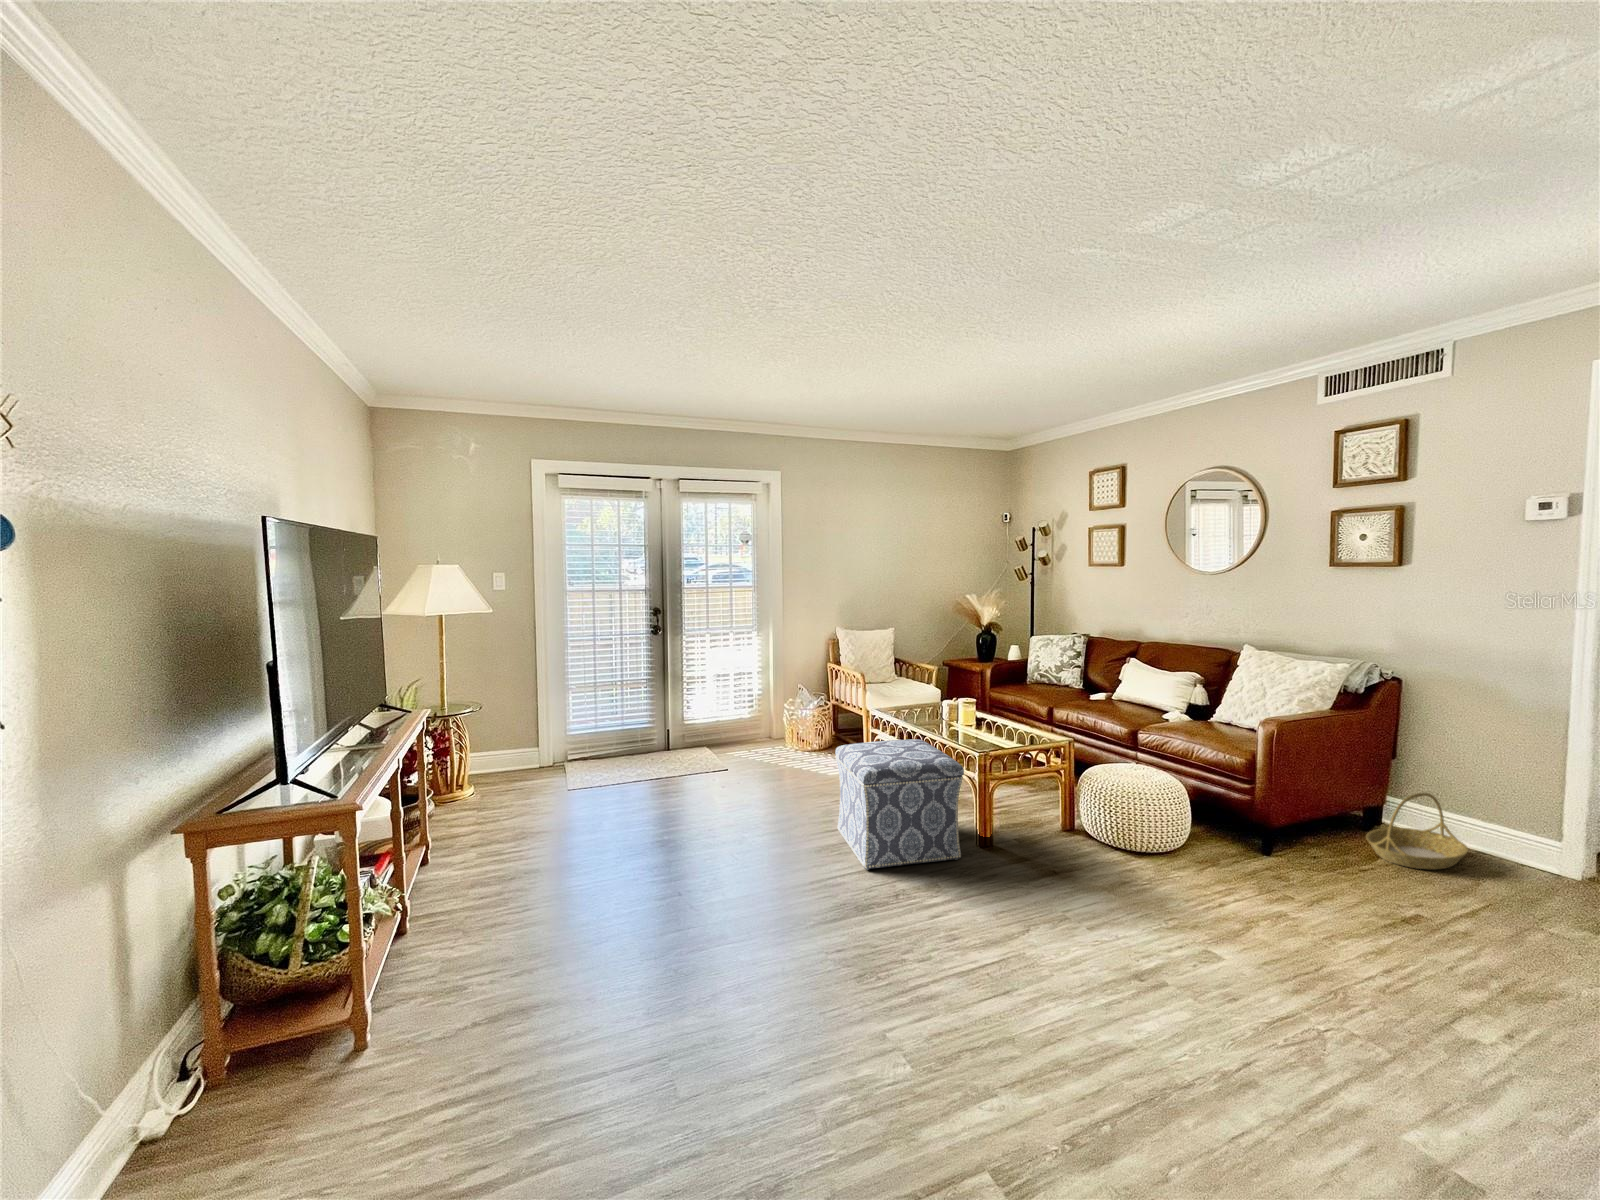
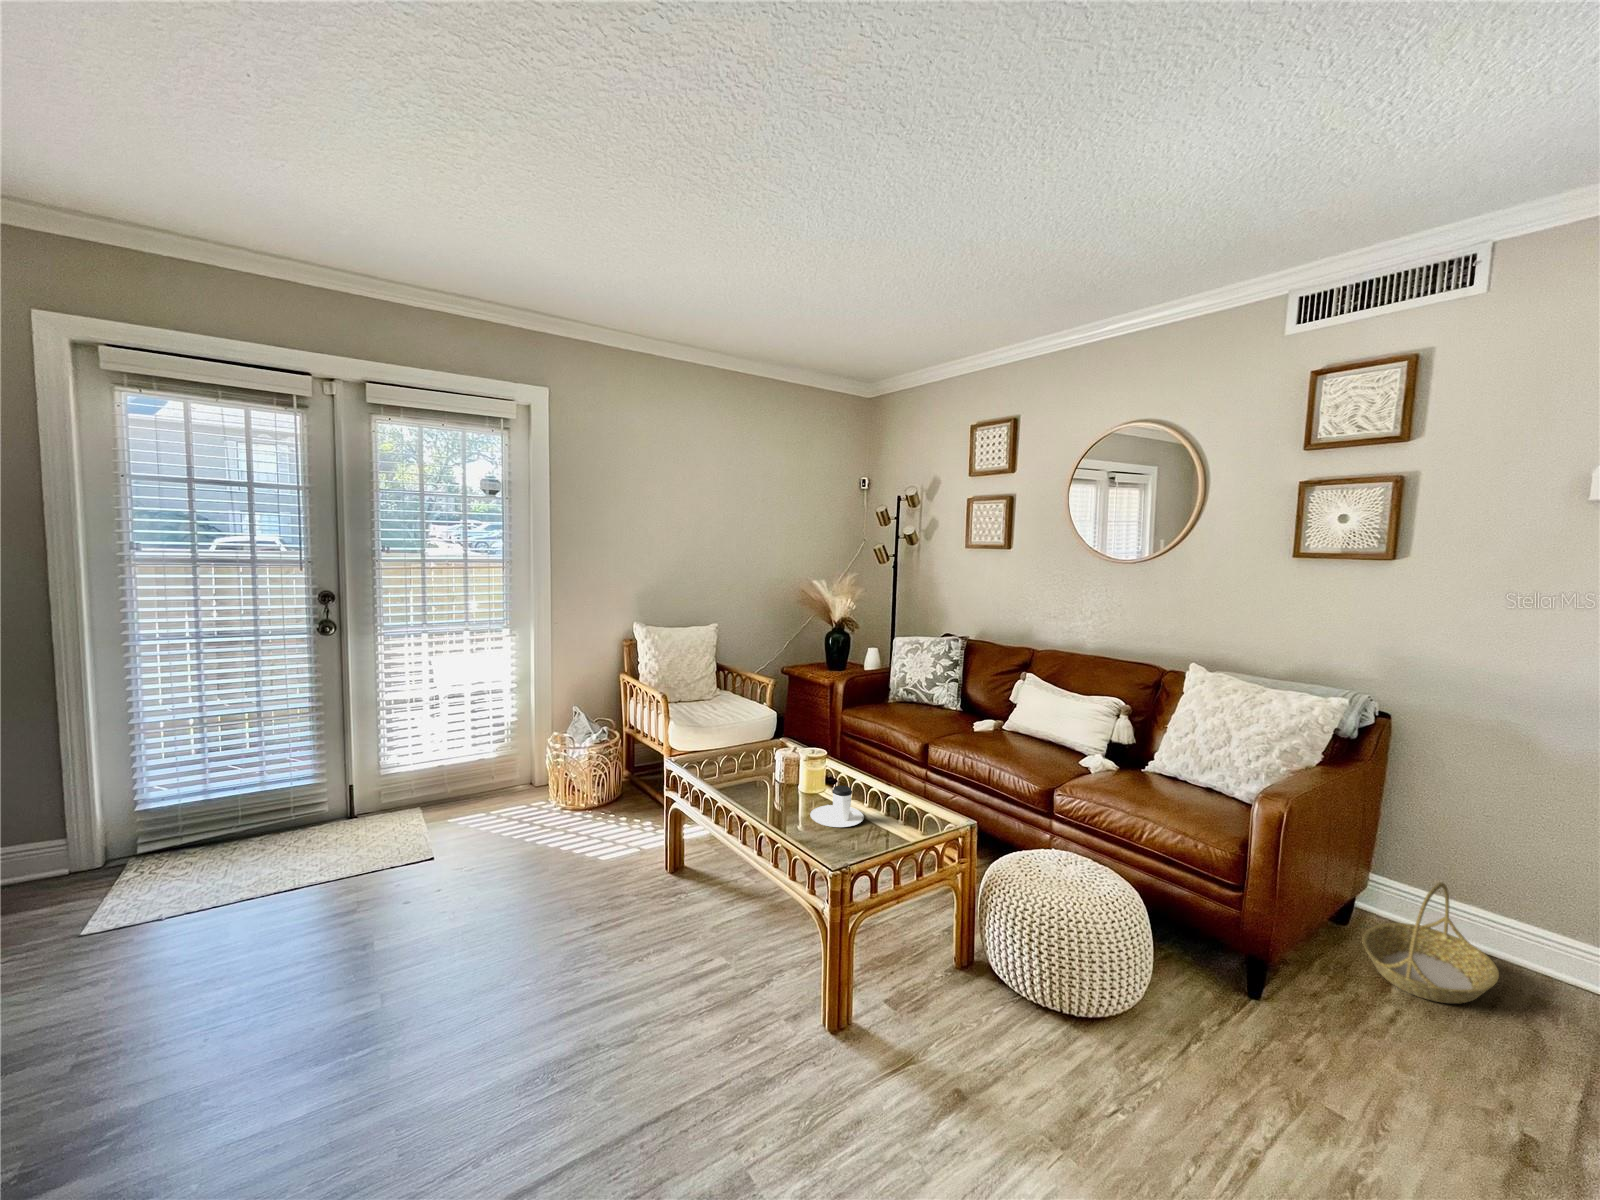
coffee cup: none [966,724,1002,748] -> present [810,786,864,827]
ottoman: present [835,739,964,870] -> none [577,834,806,1138]

